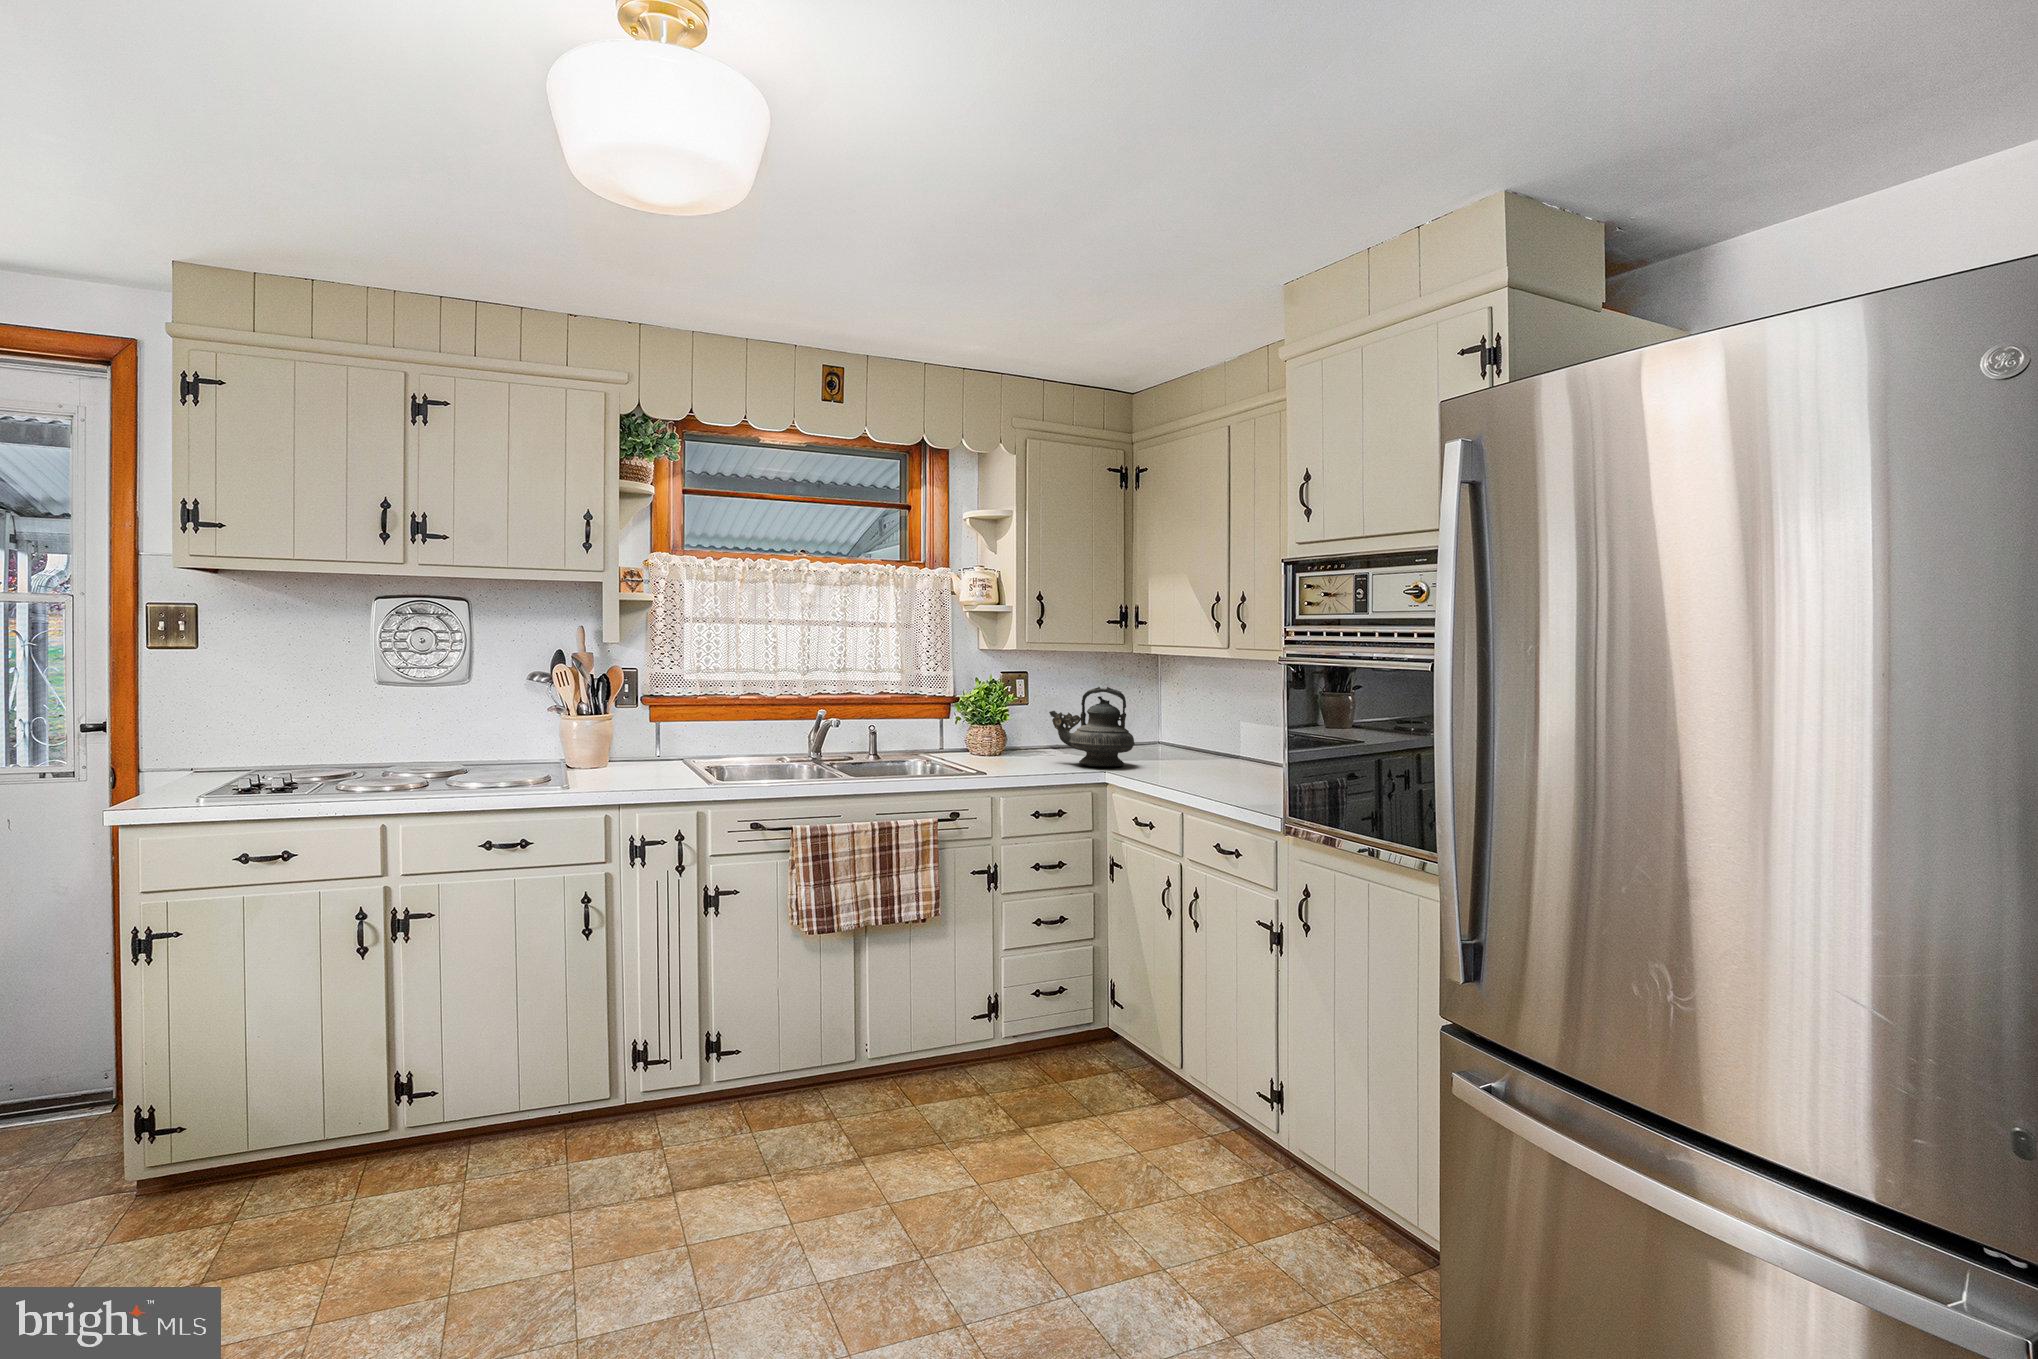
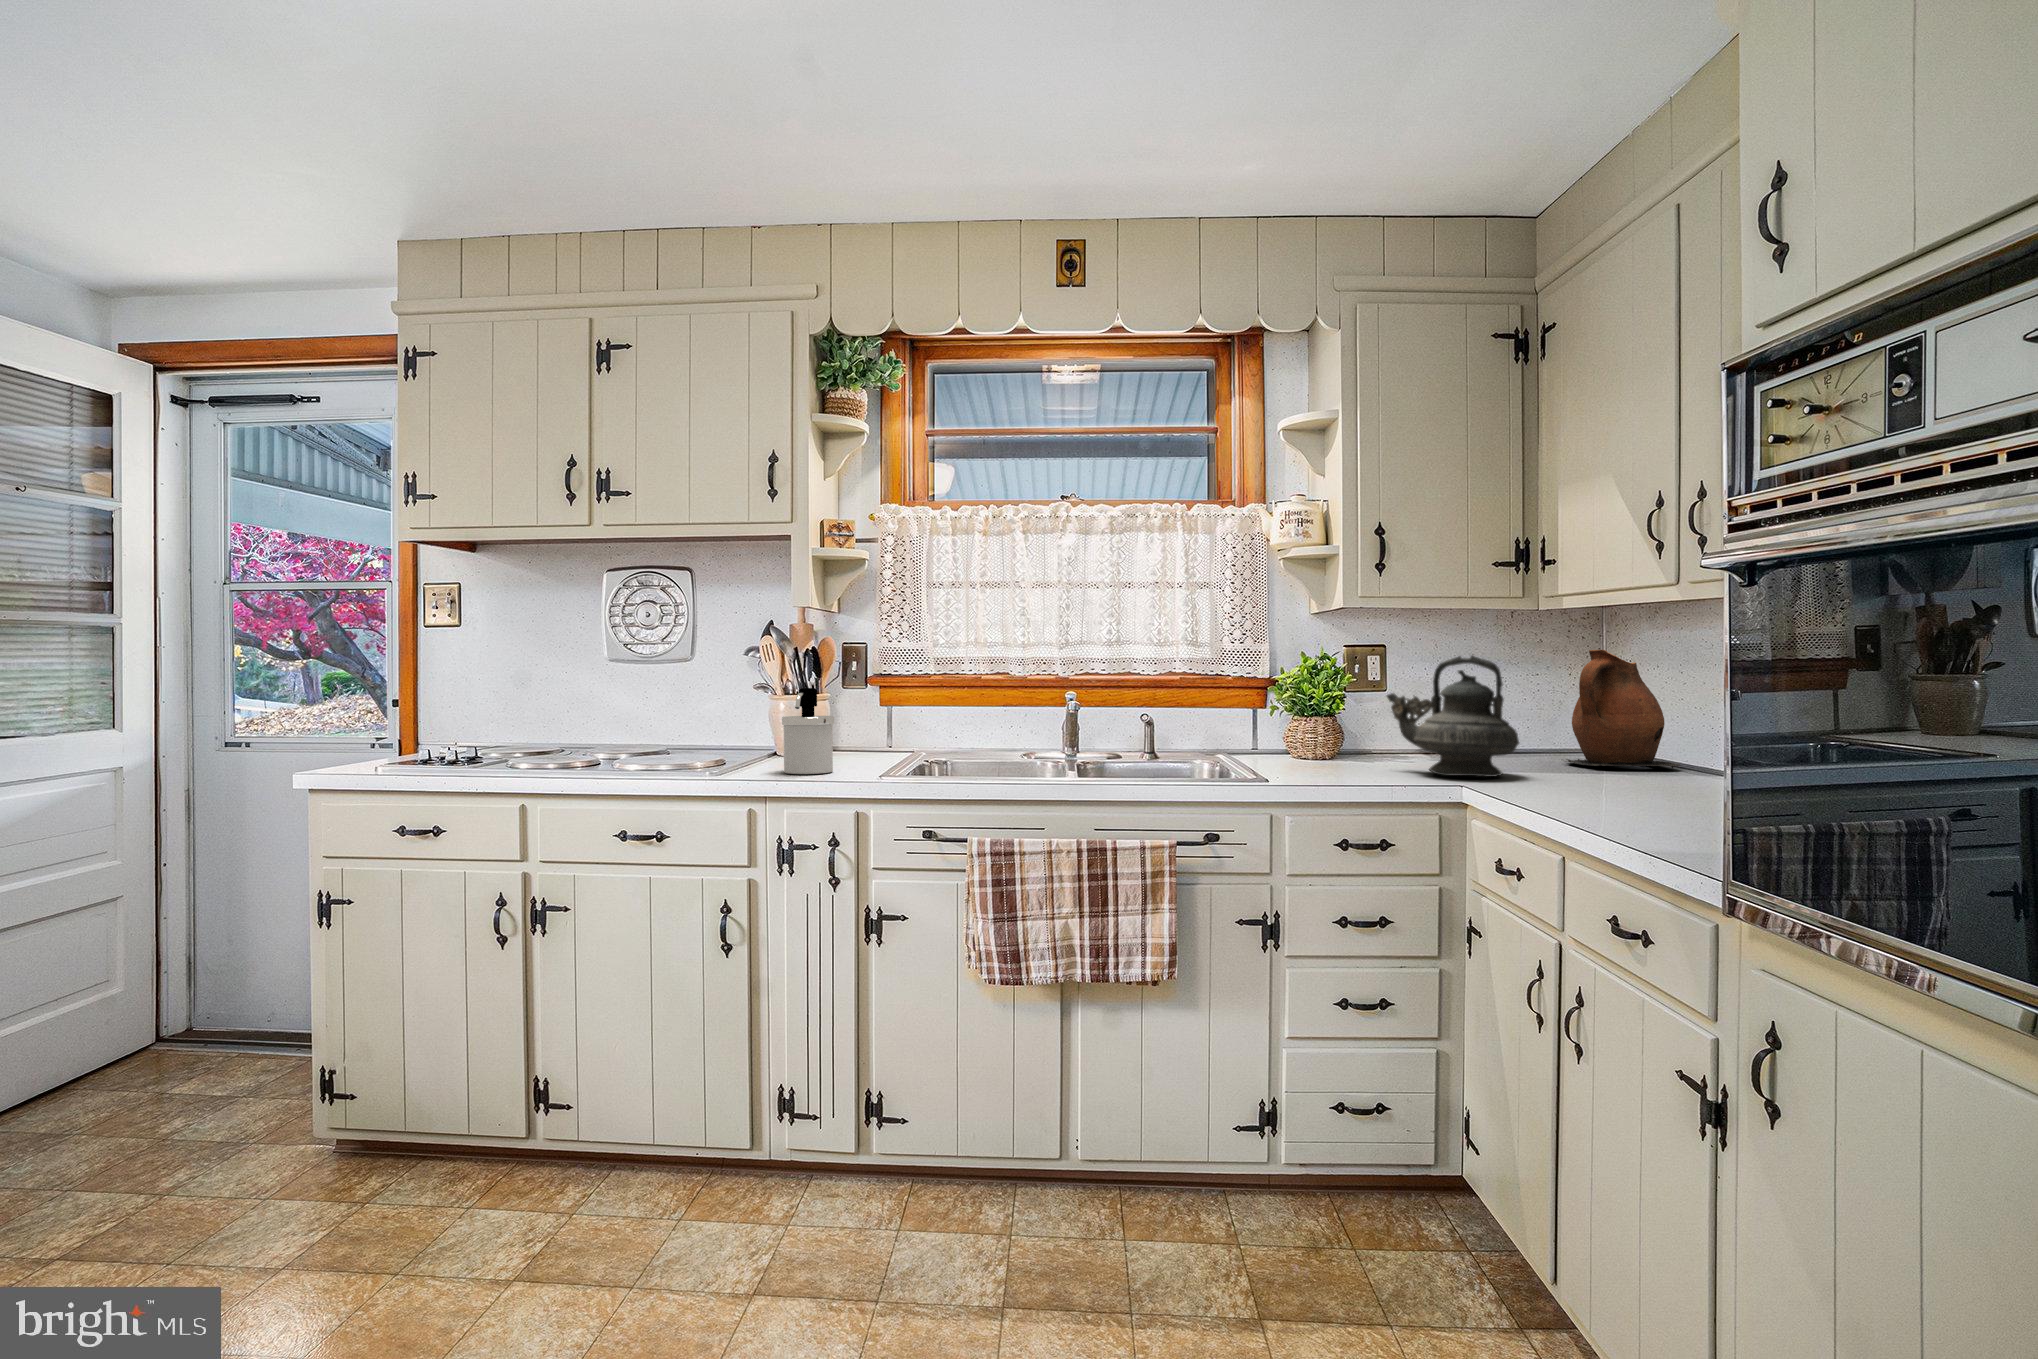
ceramic pitcher: none [1141,681,1211,756] -> present [1567,650,1680,768]
soap dispenser: none [611,712,656,784] -> present [782,688,834,774]

